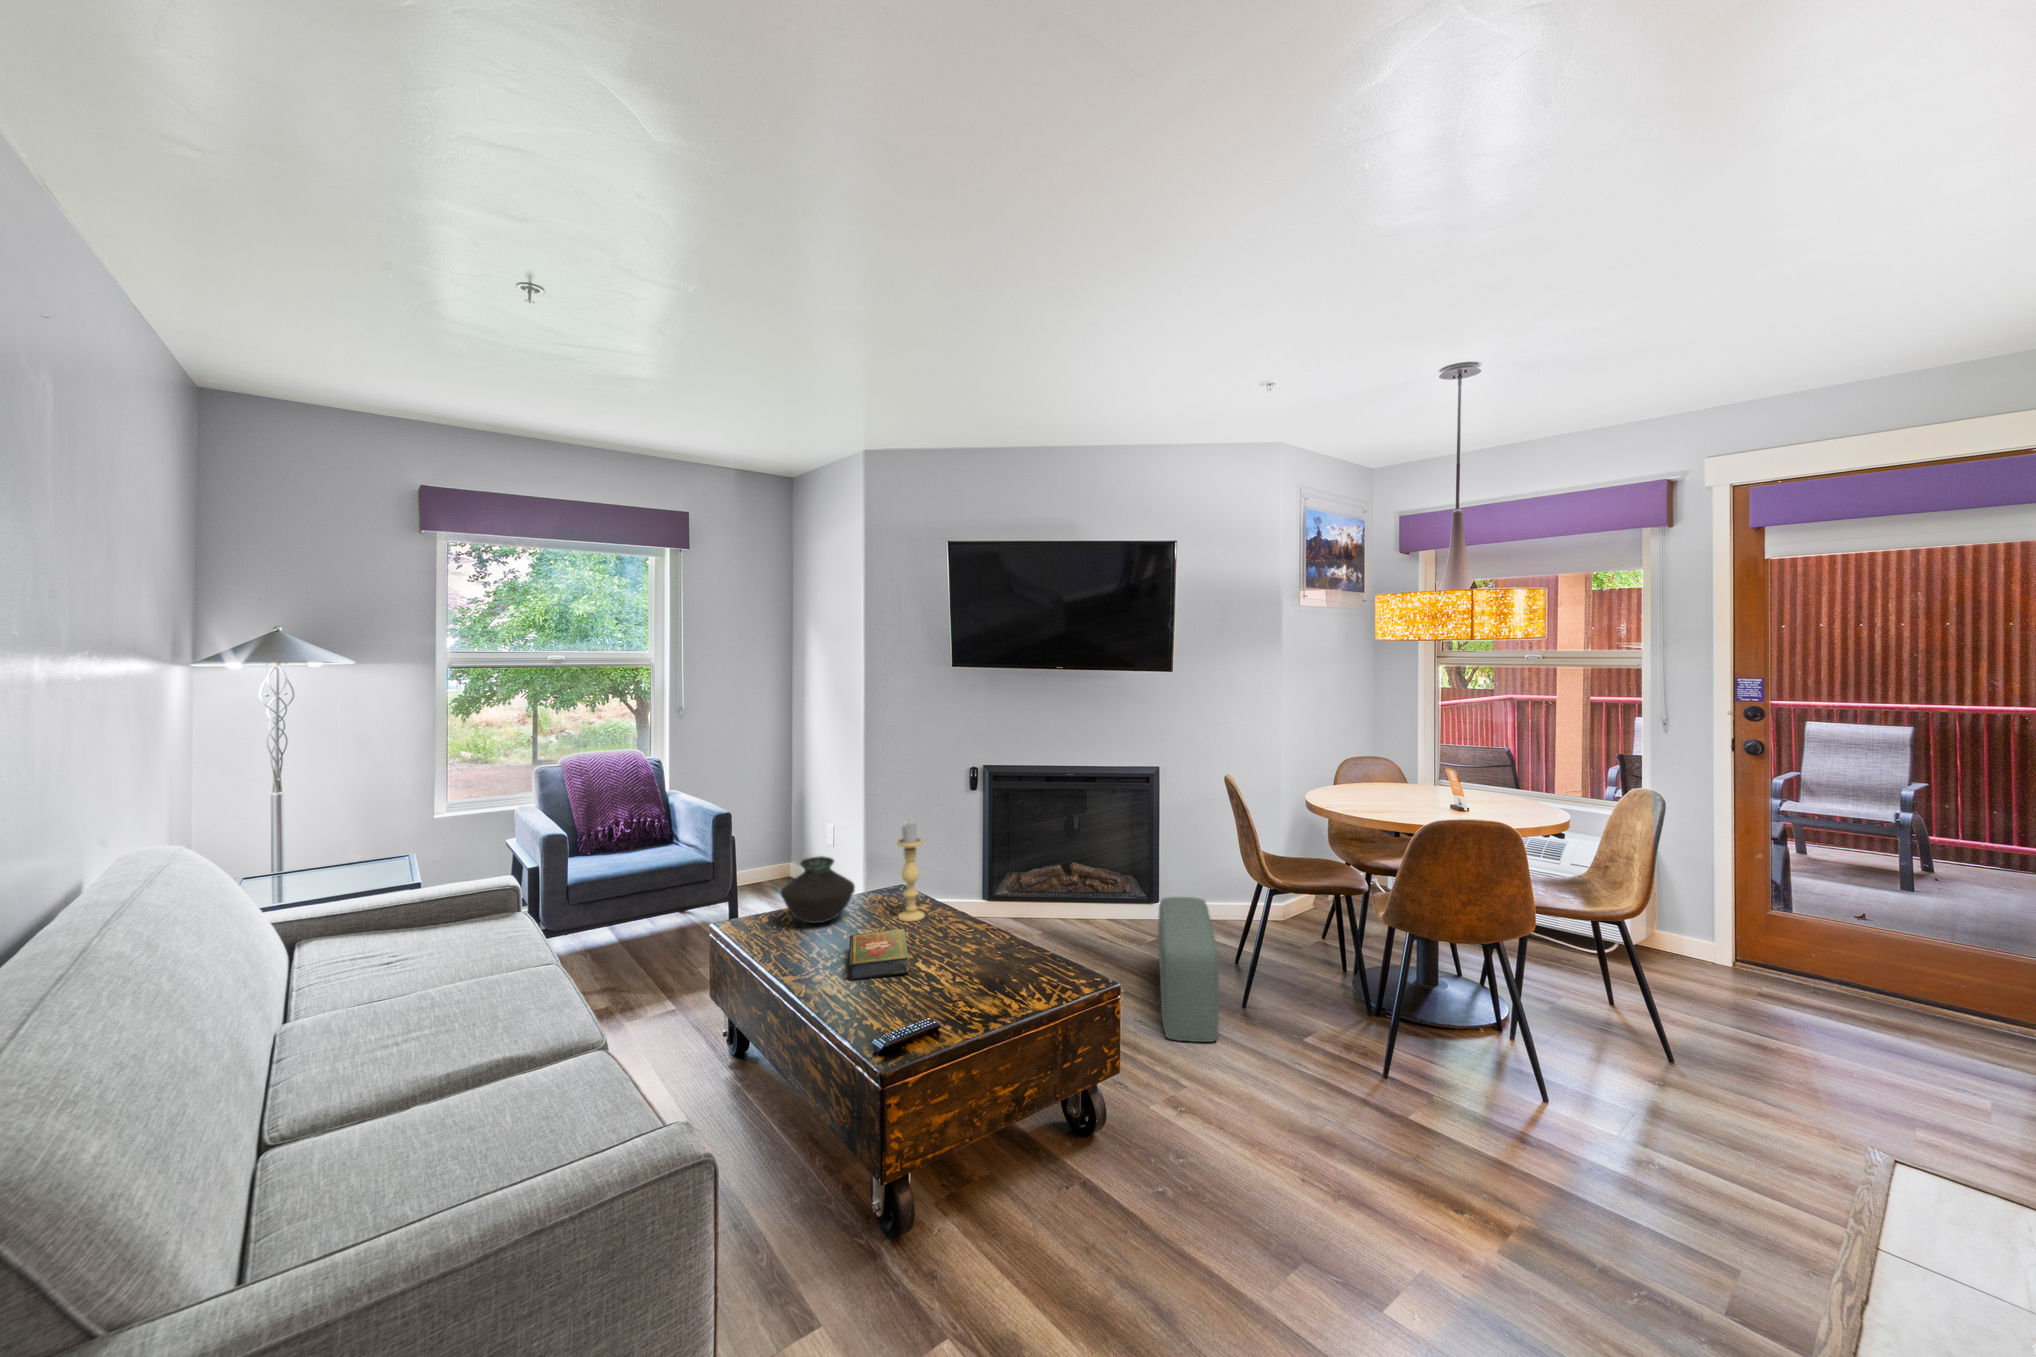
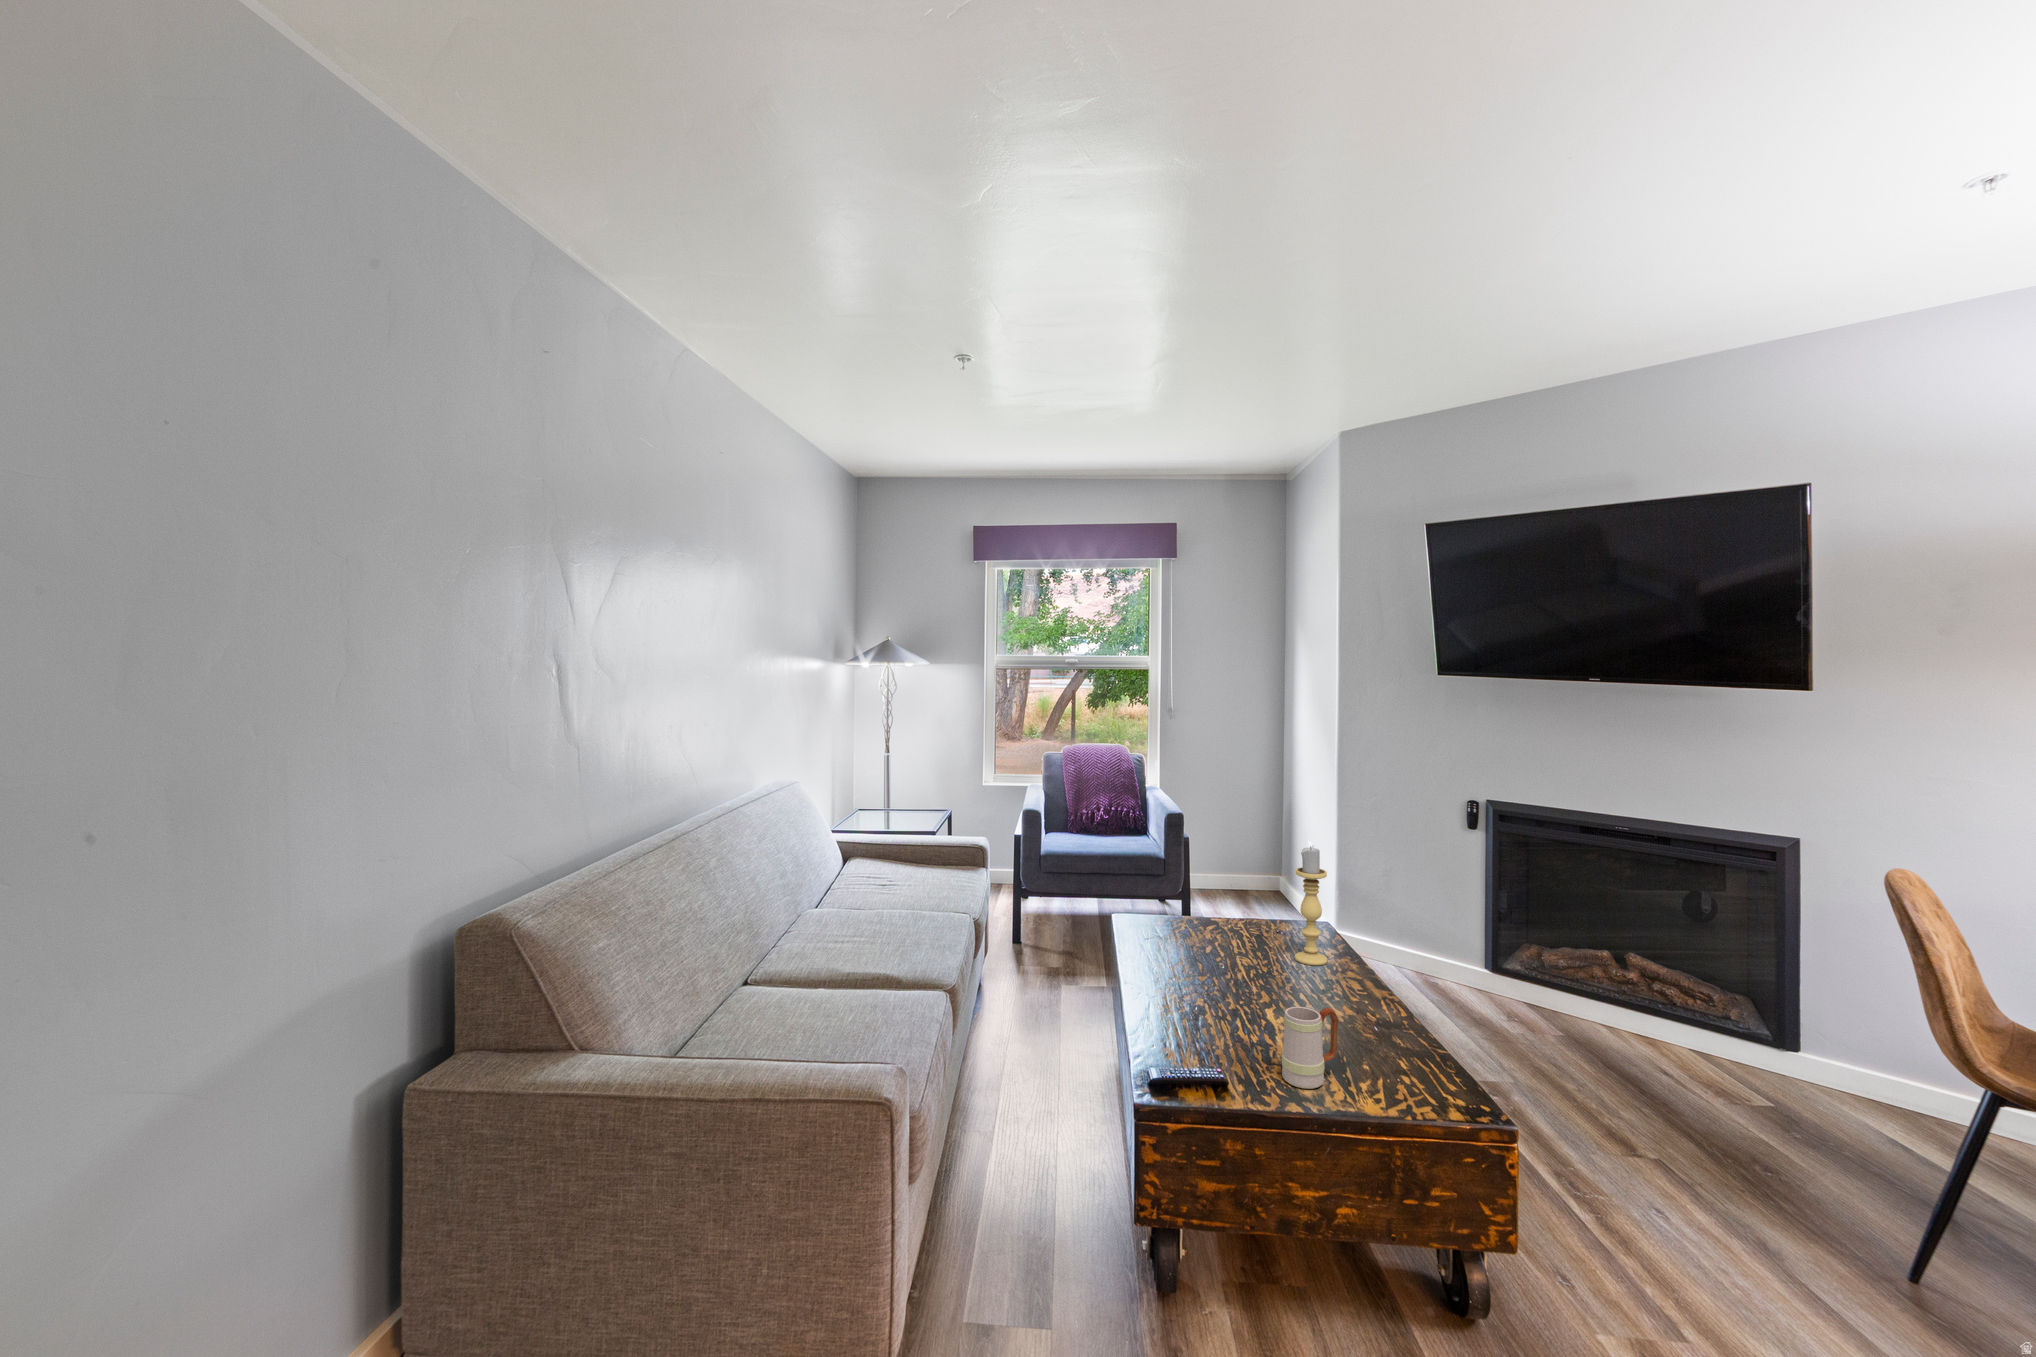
vase: present [781,856,855,923] -> none [1175,870,1253,941]
pouf: present [1158,897,1219,1042] -> none [1676,1035,1833,1287]
book: present [848,929,909,980] -> none [1187,959,1276,1017]
mug: none [967,942,1003,1012] -> present [1282,1007,1338,1089]

